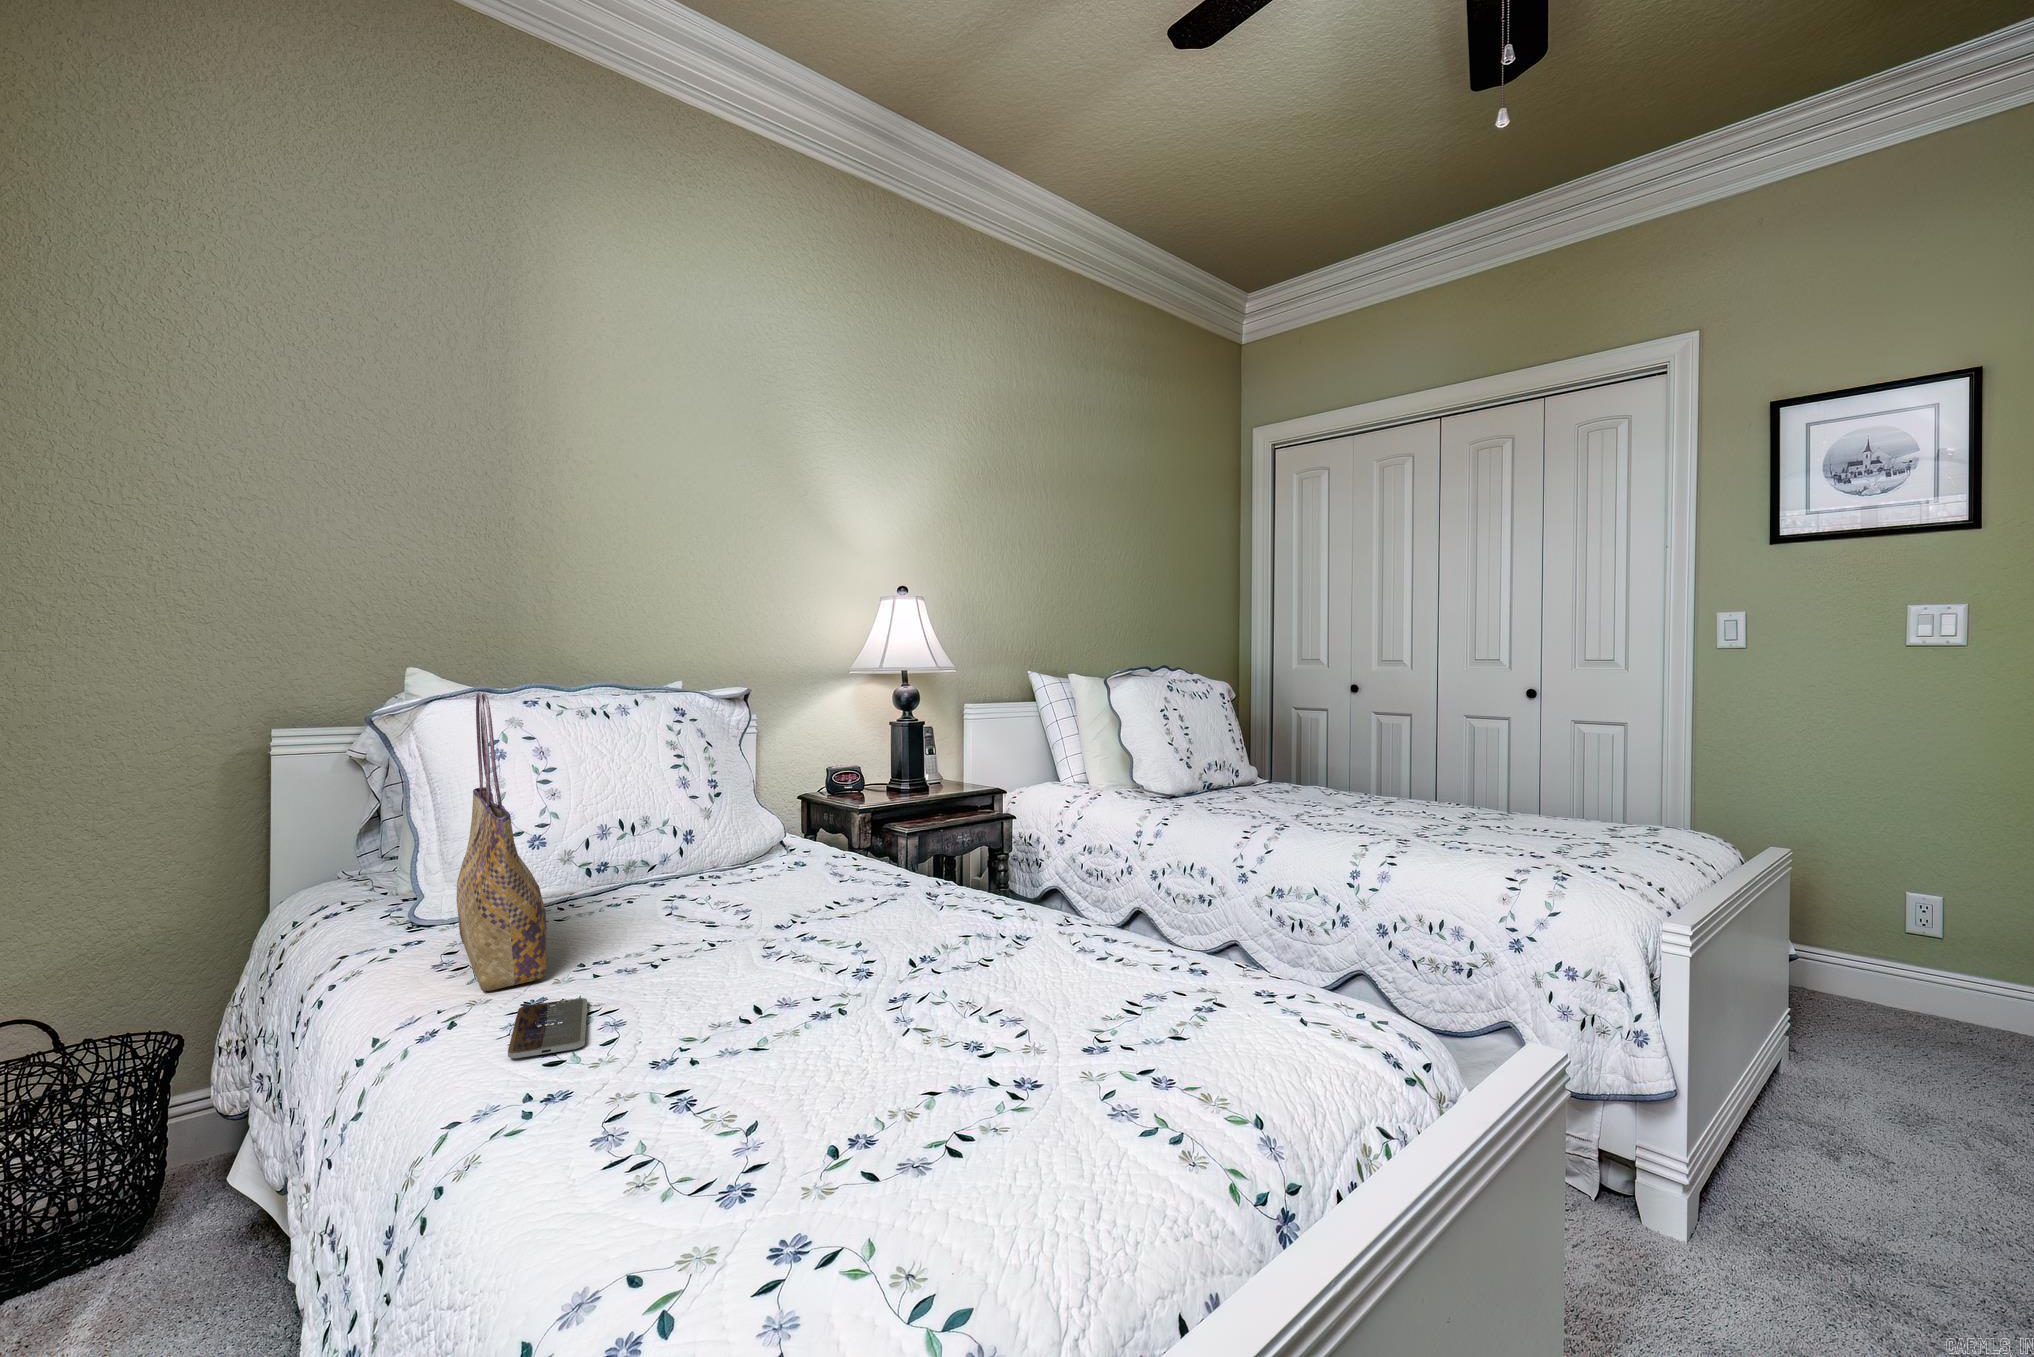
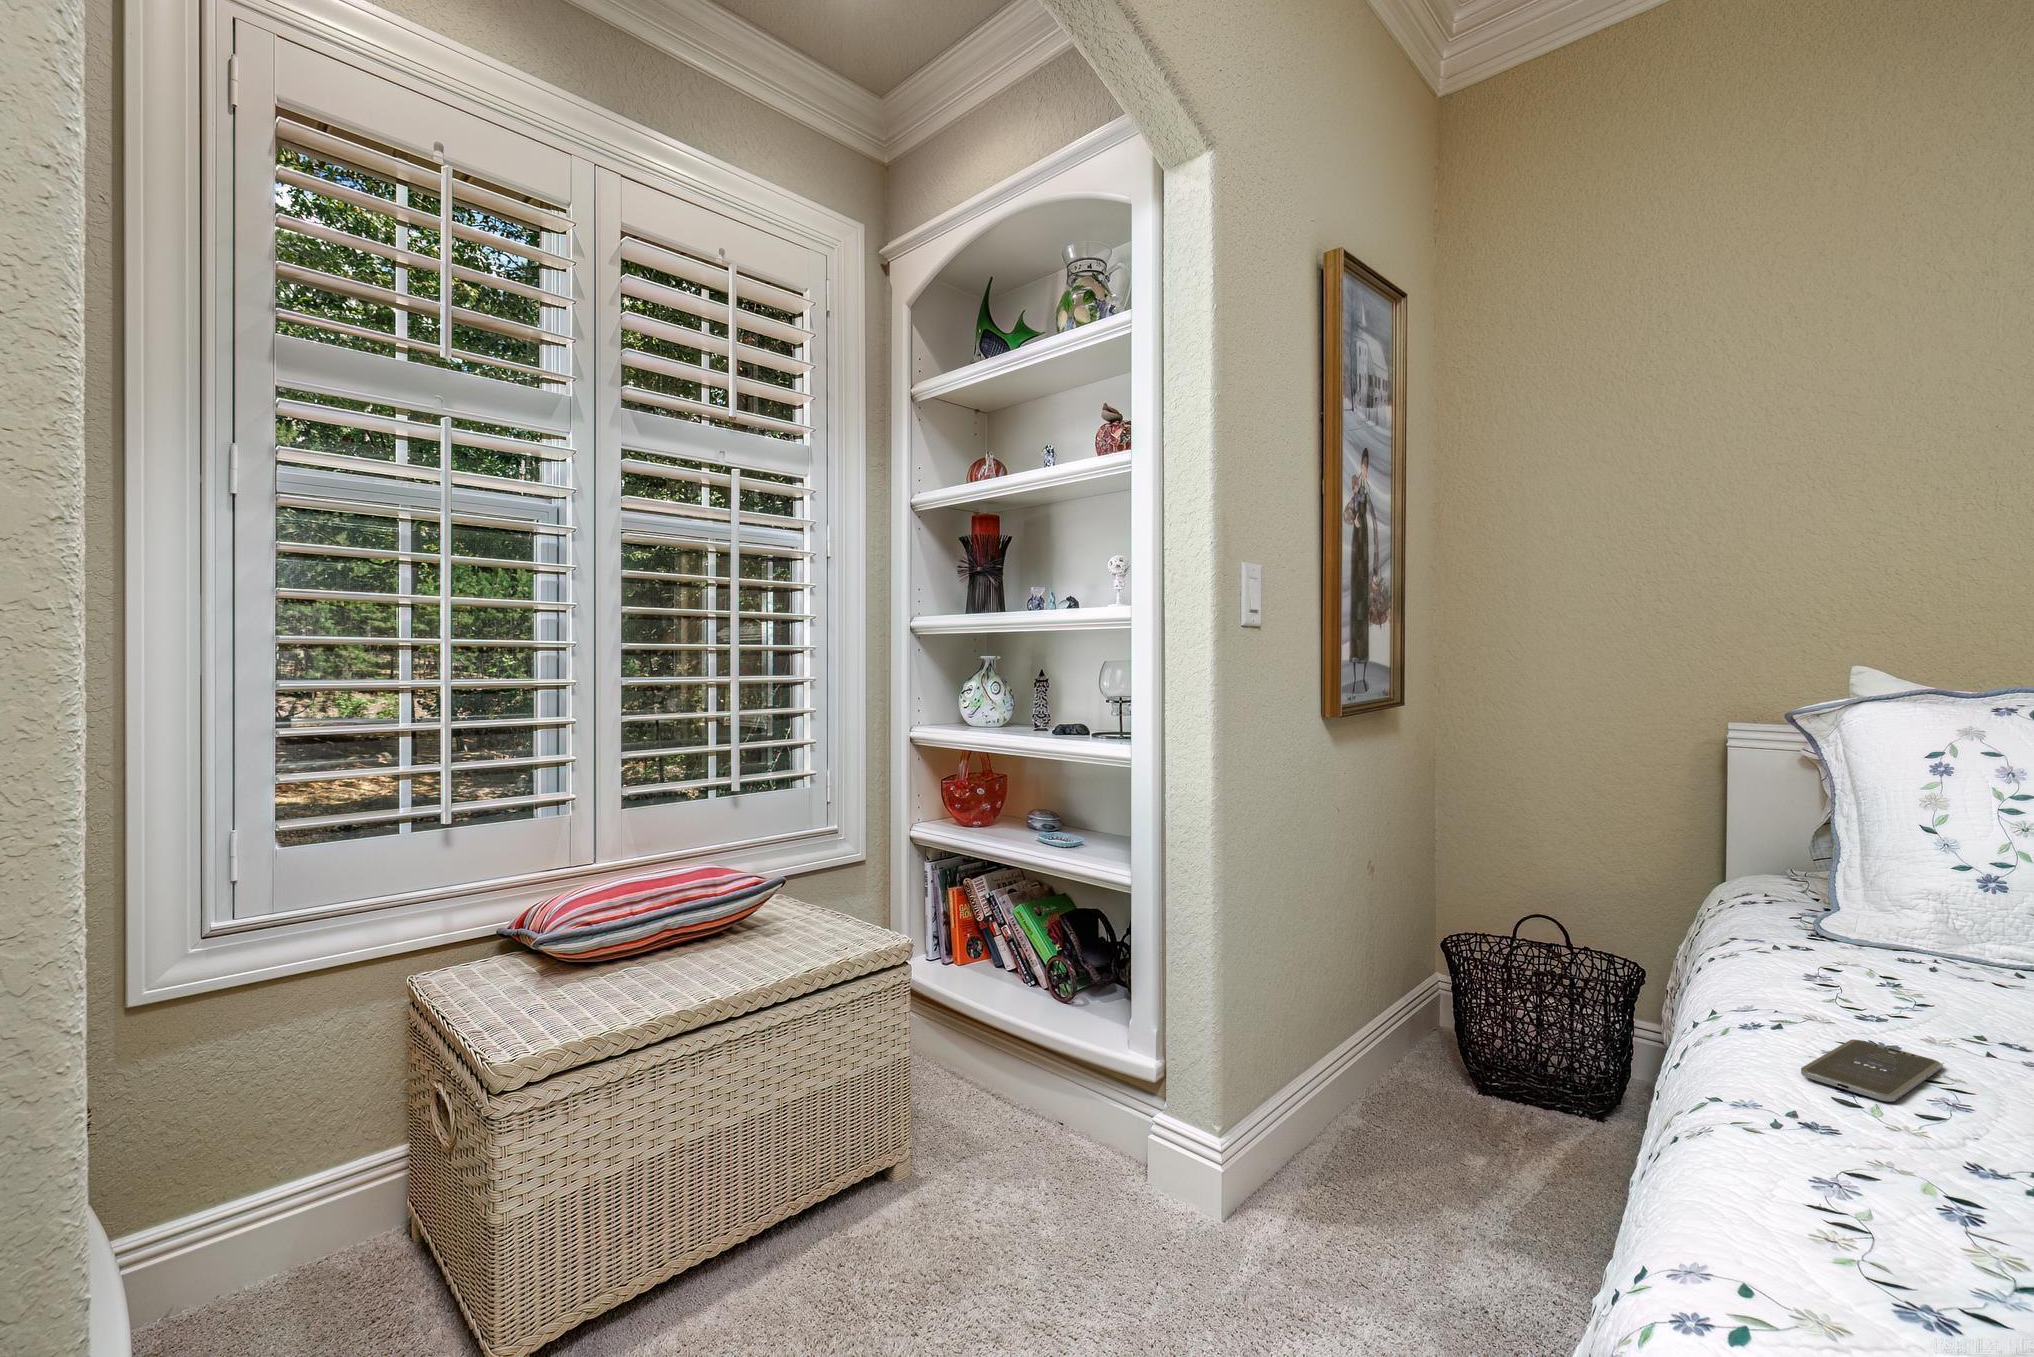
tote bag: present [456,692,547,991] -> none [1820,700,1932,1024]

